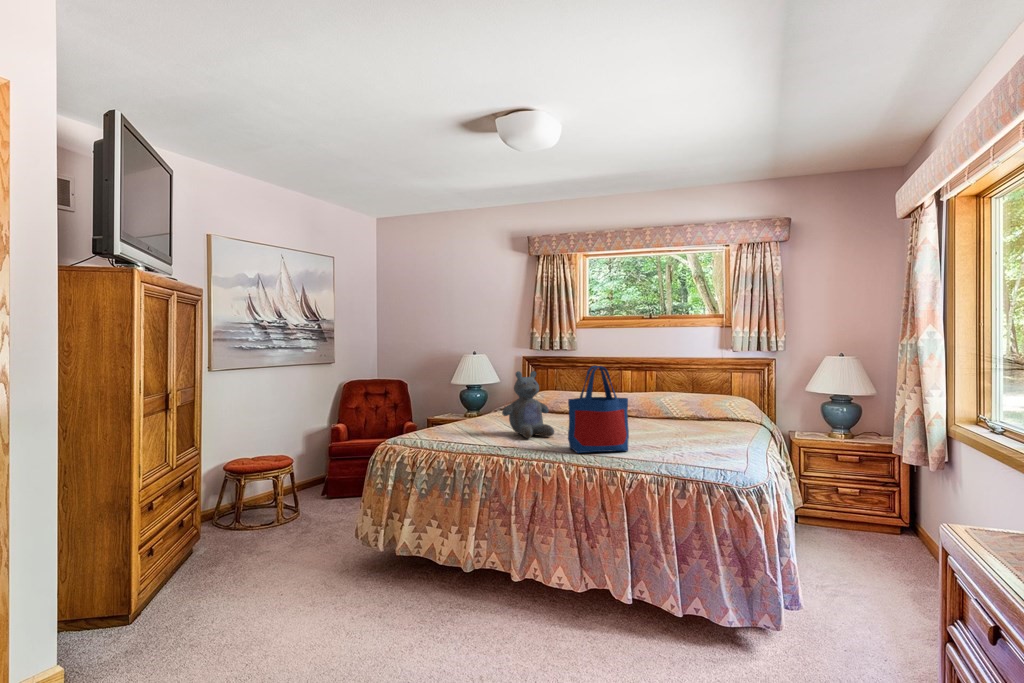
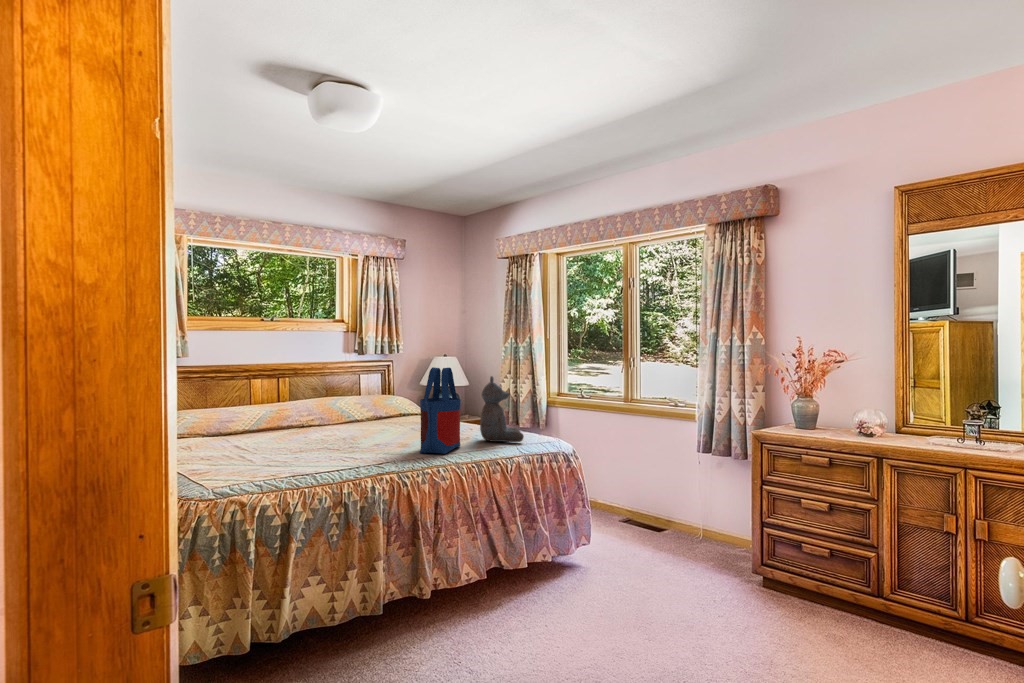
stuffed bear: present [502,371,554,438] -> present [480,376,524,442]

